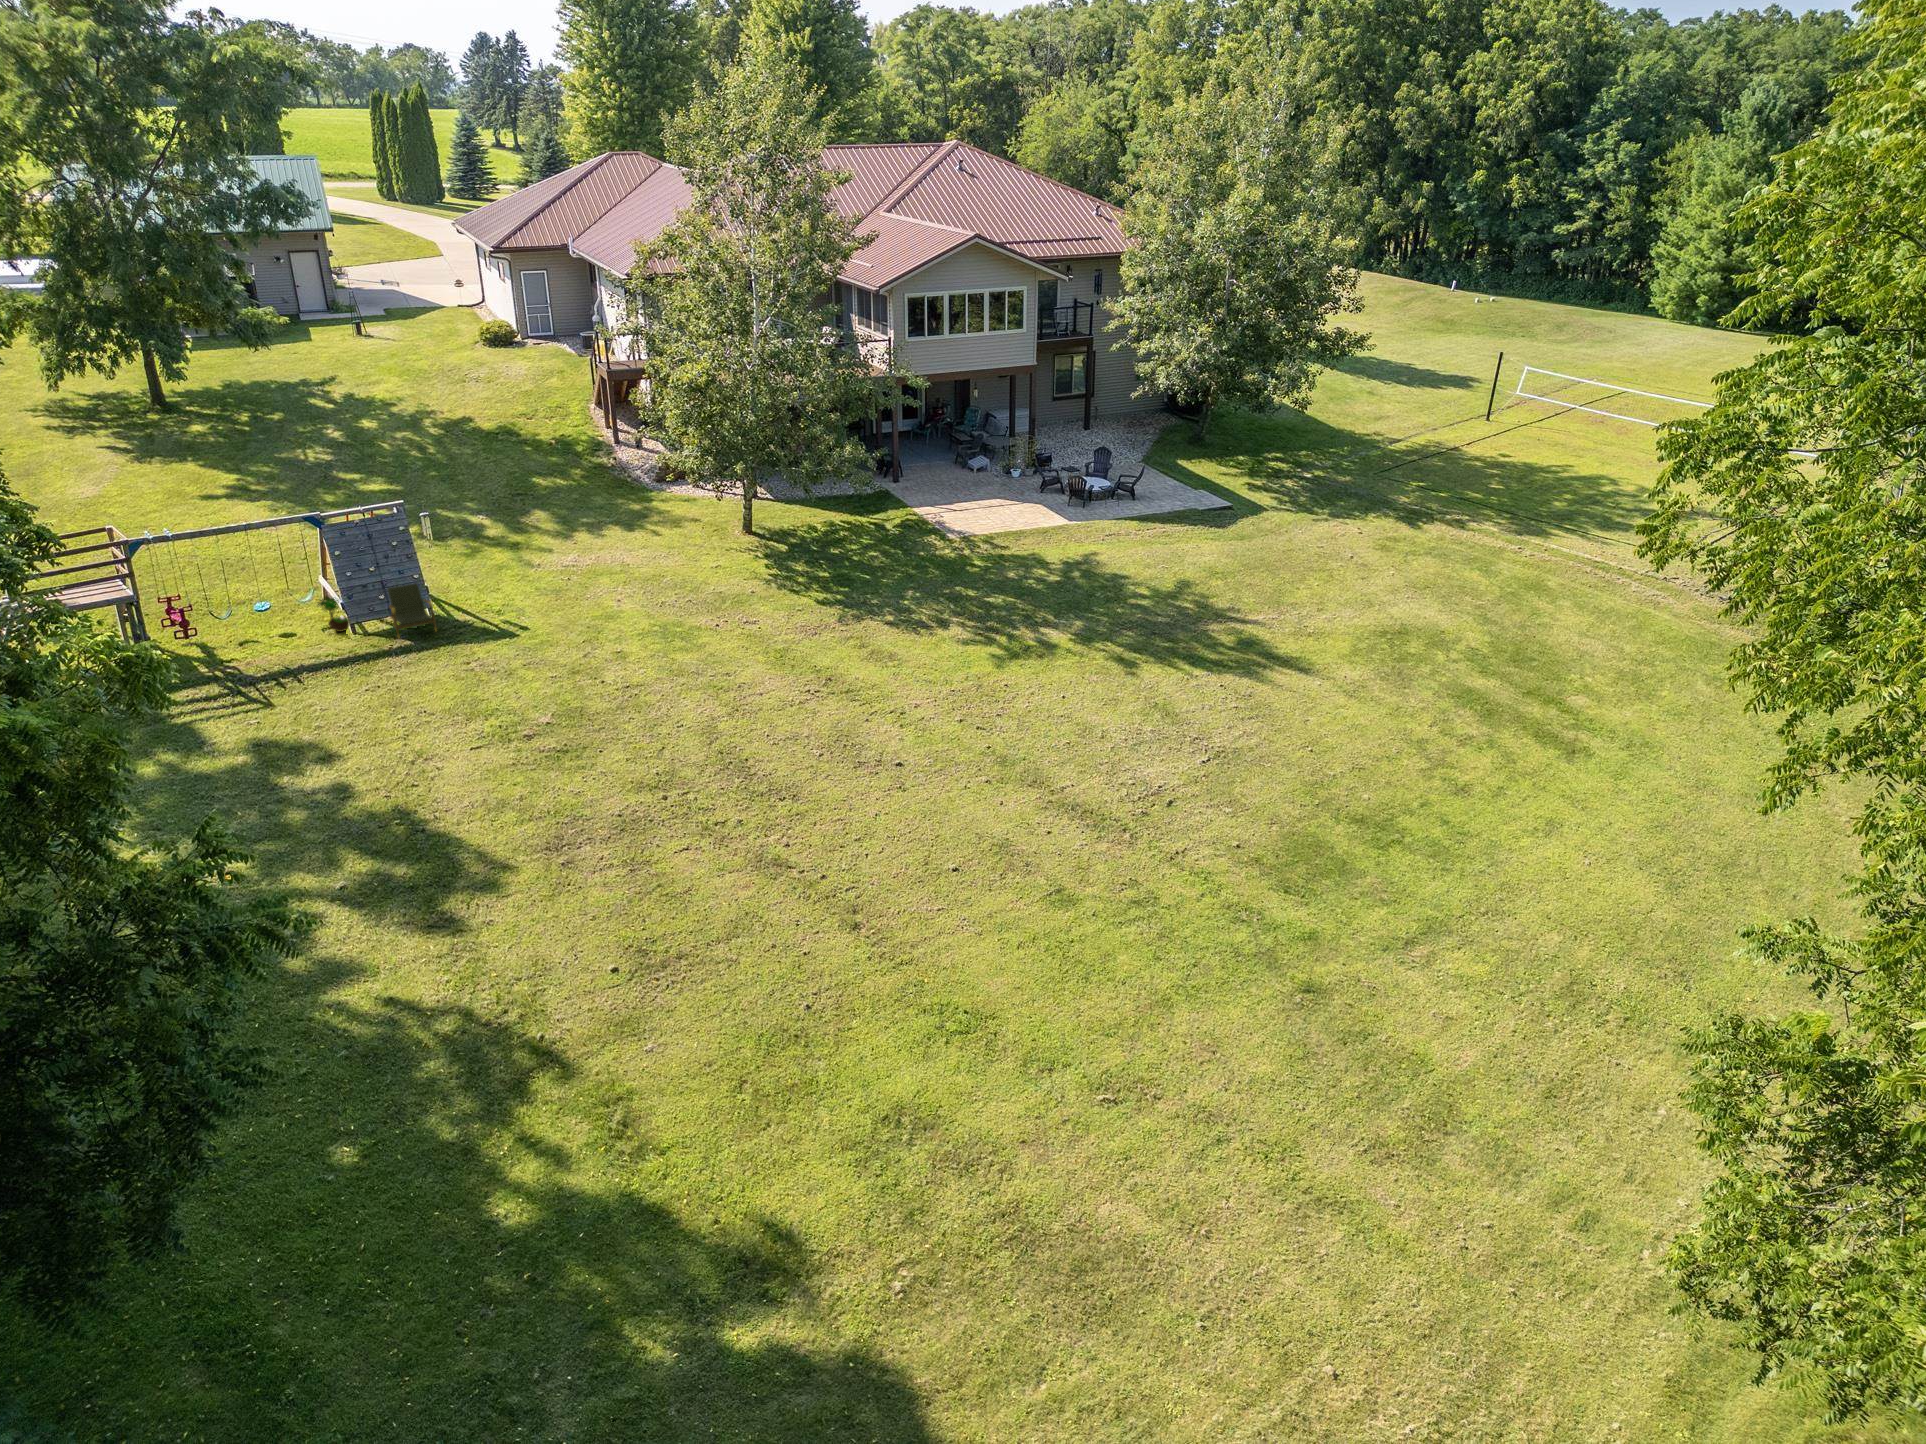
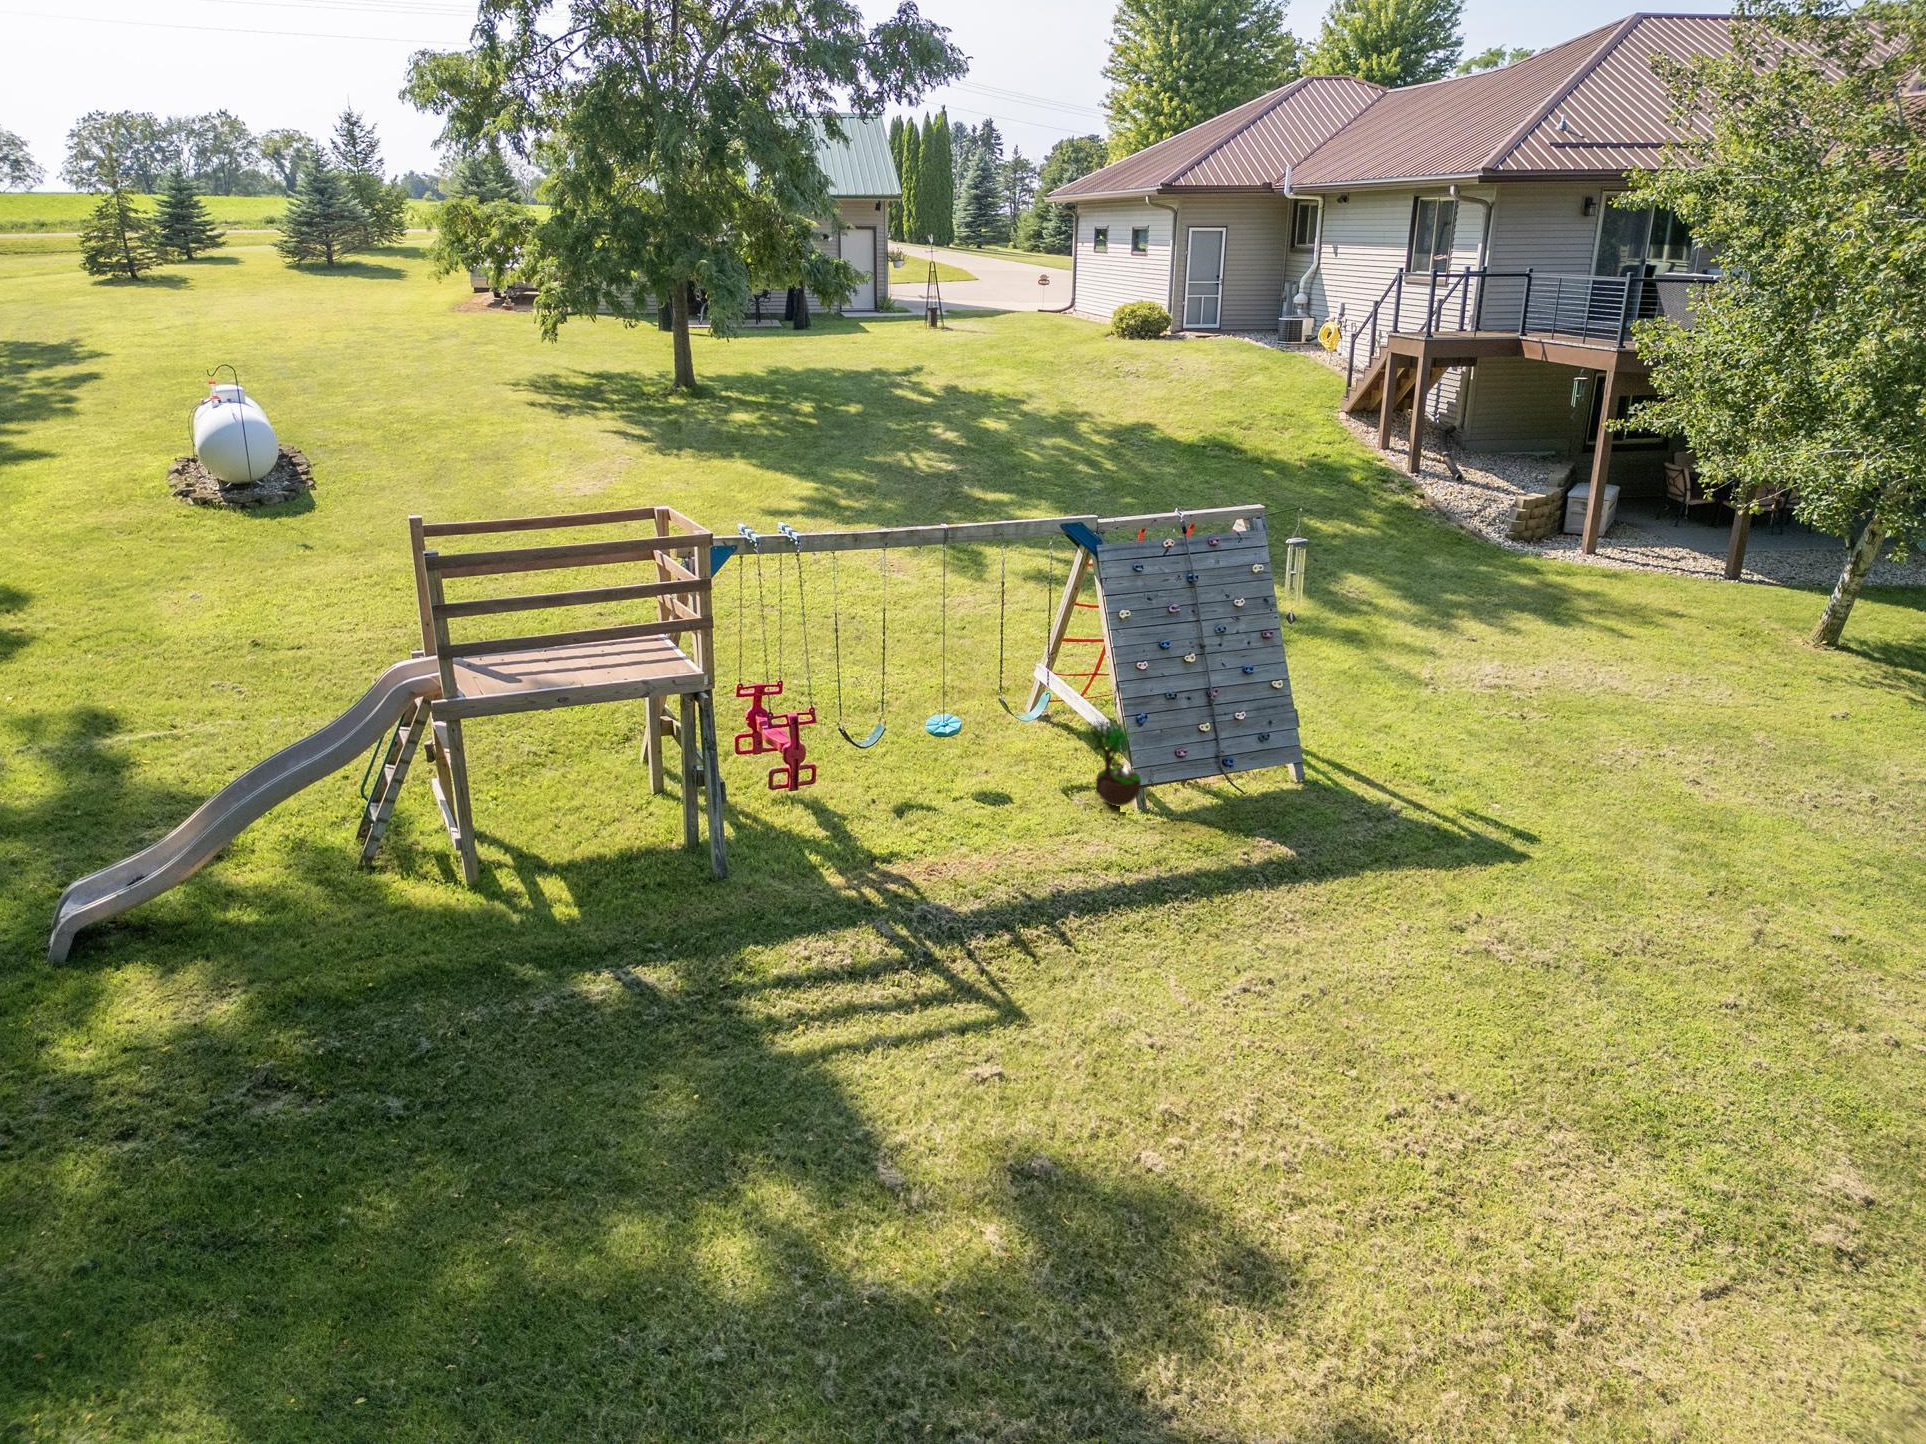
lounge chair: present [387,583,437,638] -> none [1239,703,1363,846]

